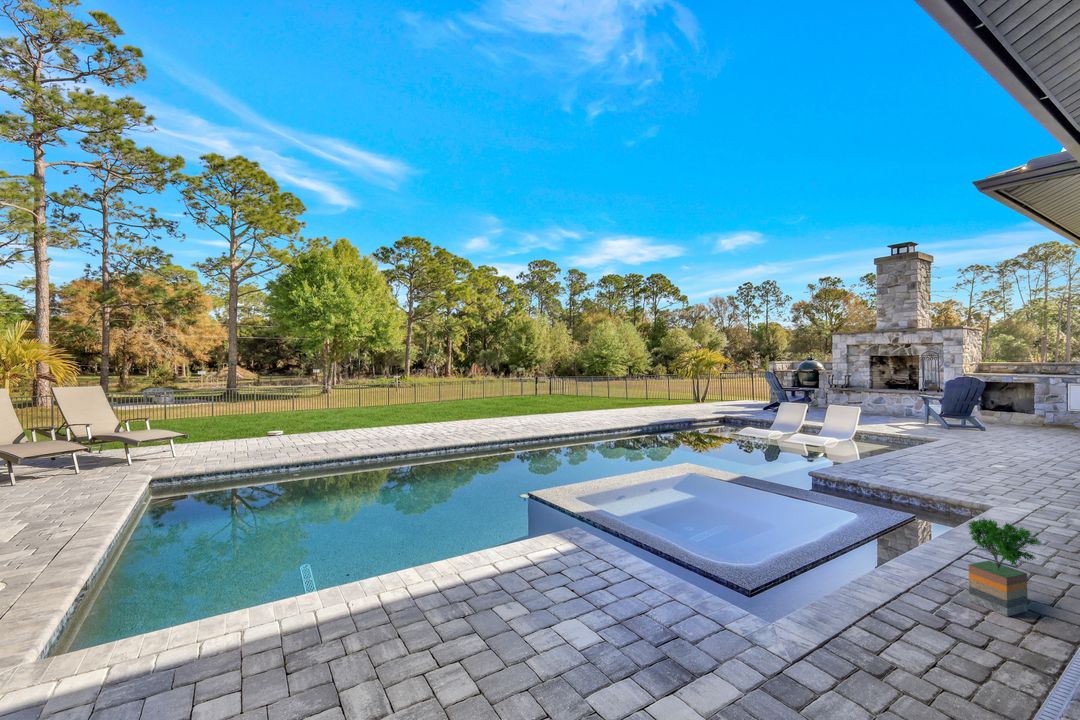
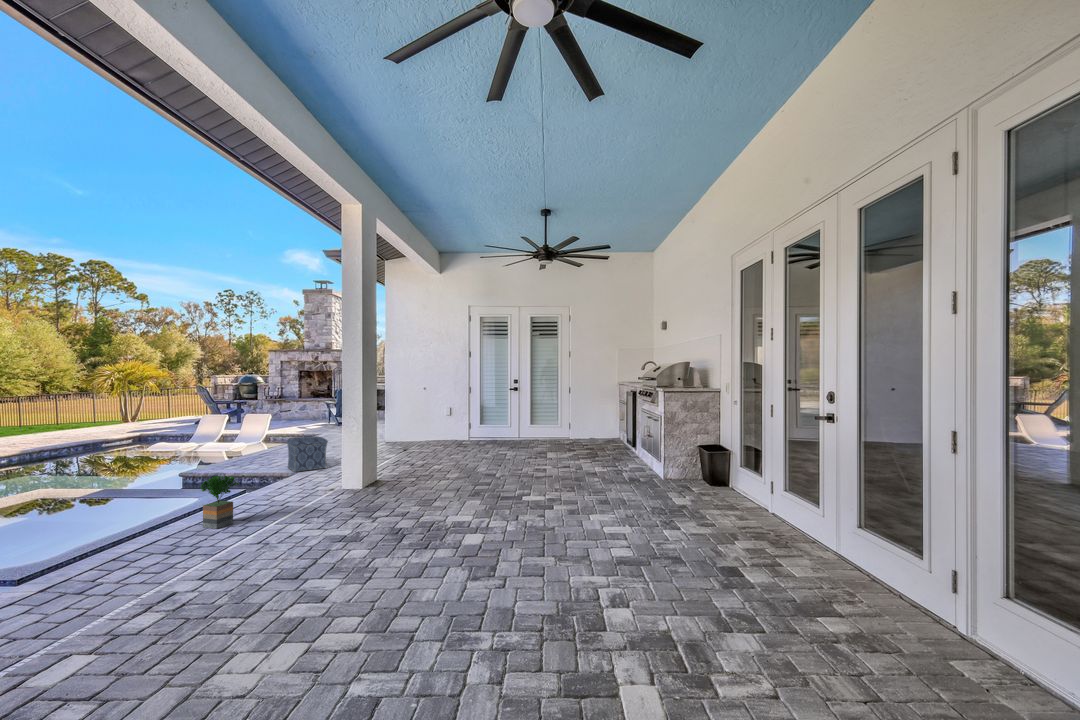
ottoman: none [966,452,1060,512] -> present [287,436,328,472]

